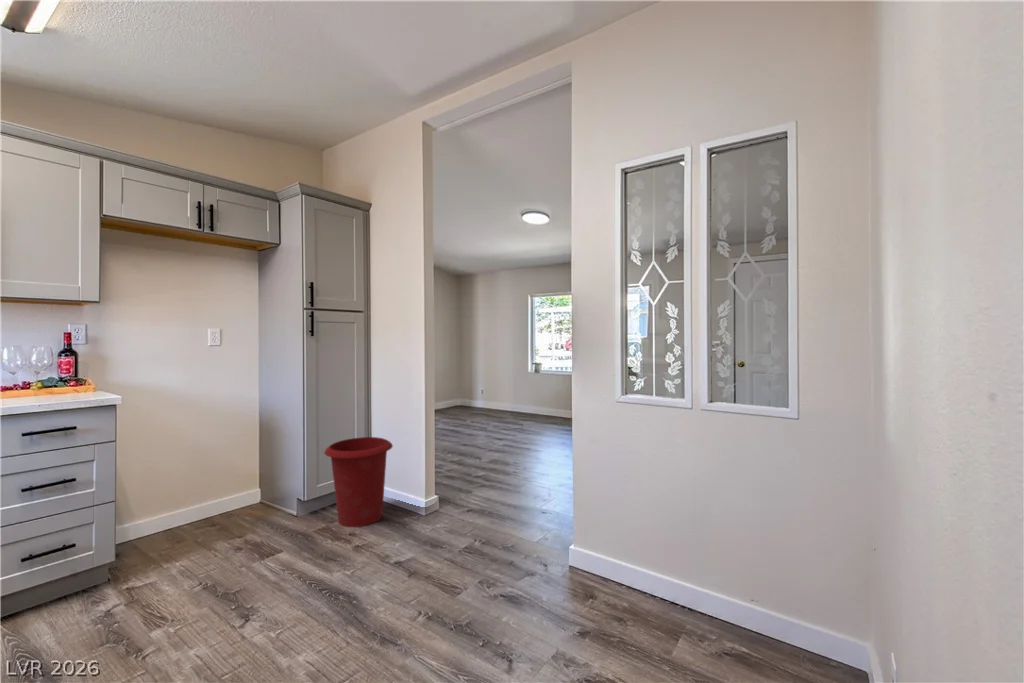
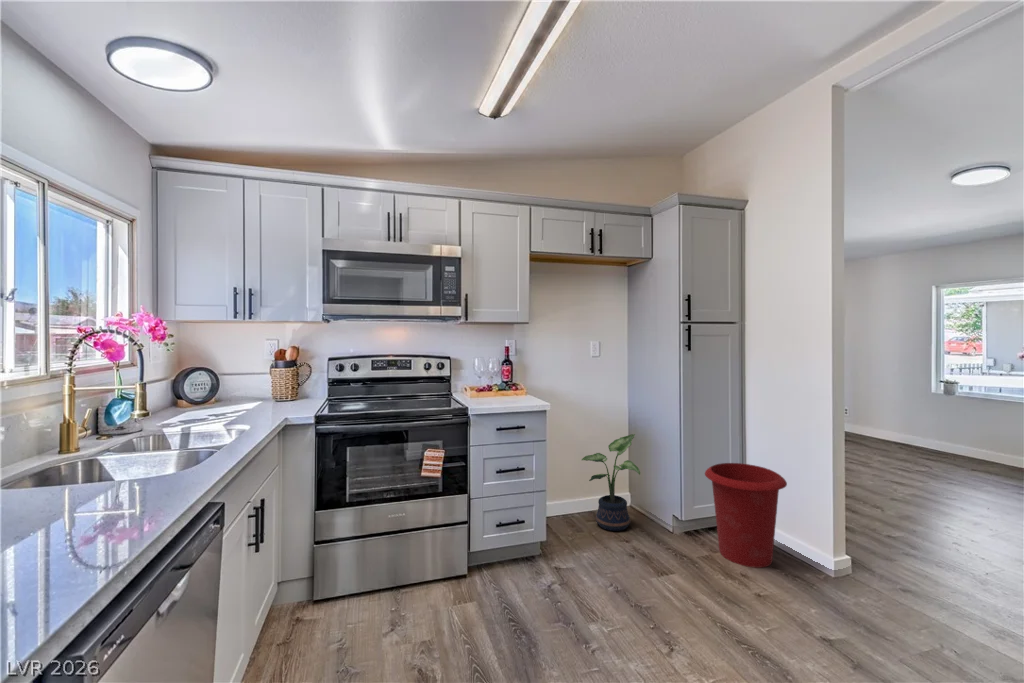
potted plant: none [188,426,264,532] -> present [582,434,640,531]

